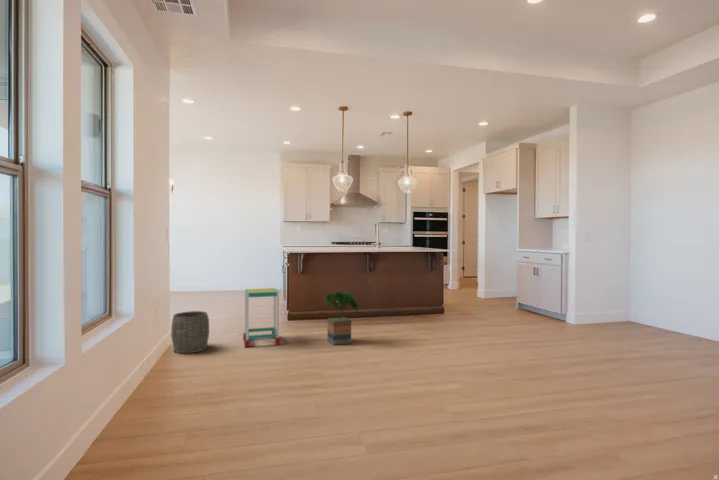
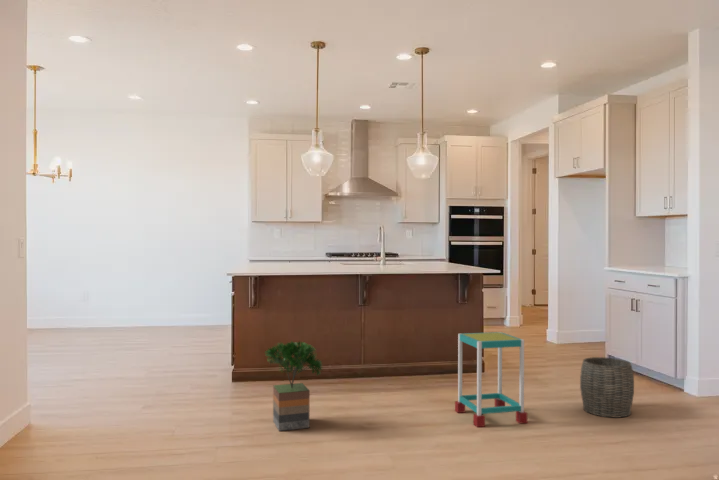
side table: present [243,288,281,347] -> present [455,332,528,427]
woven basket: present [171,311,209,353] -> present [580,357,634,418]

